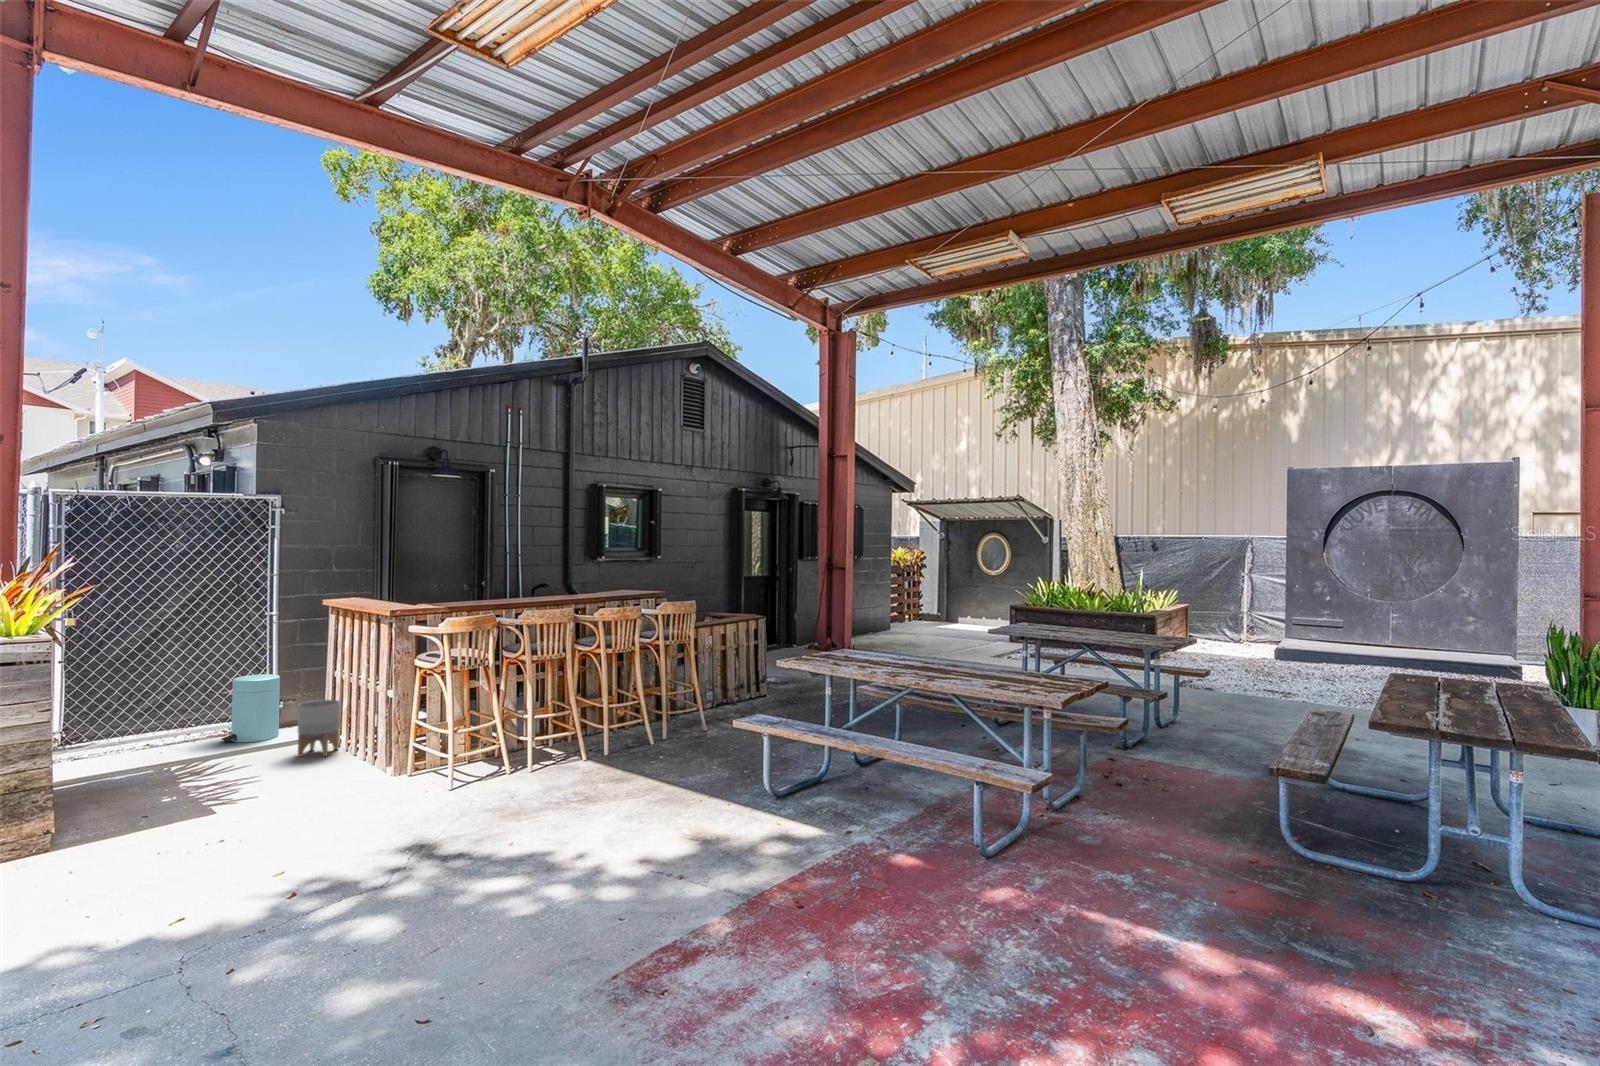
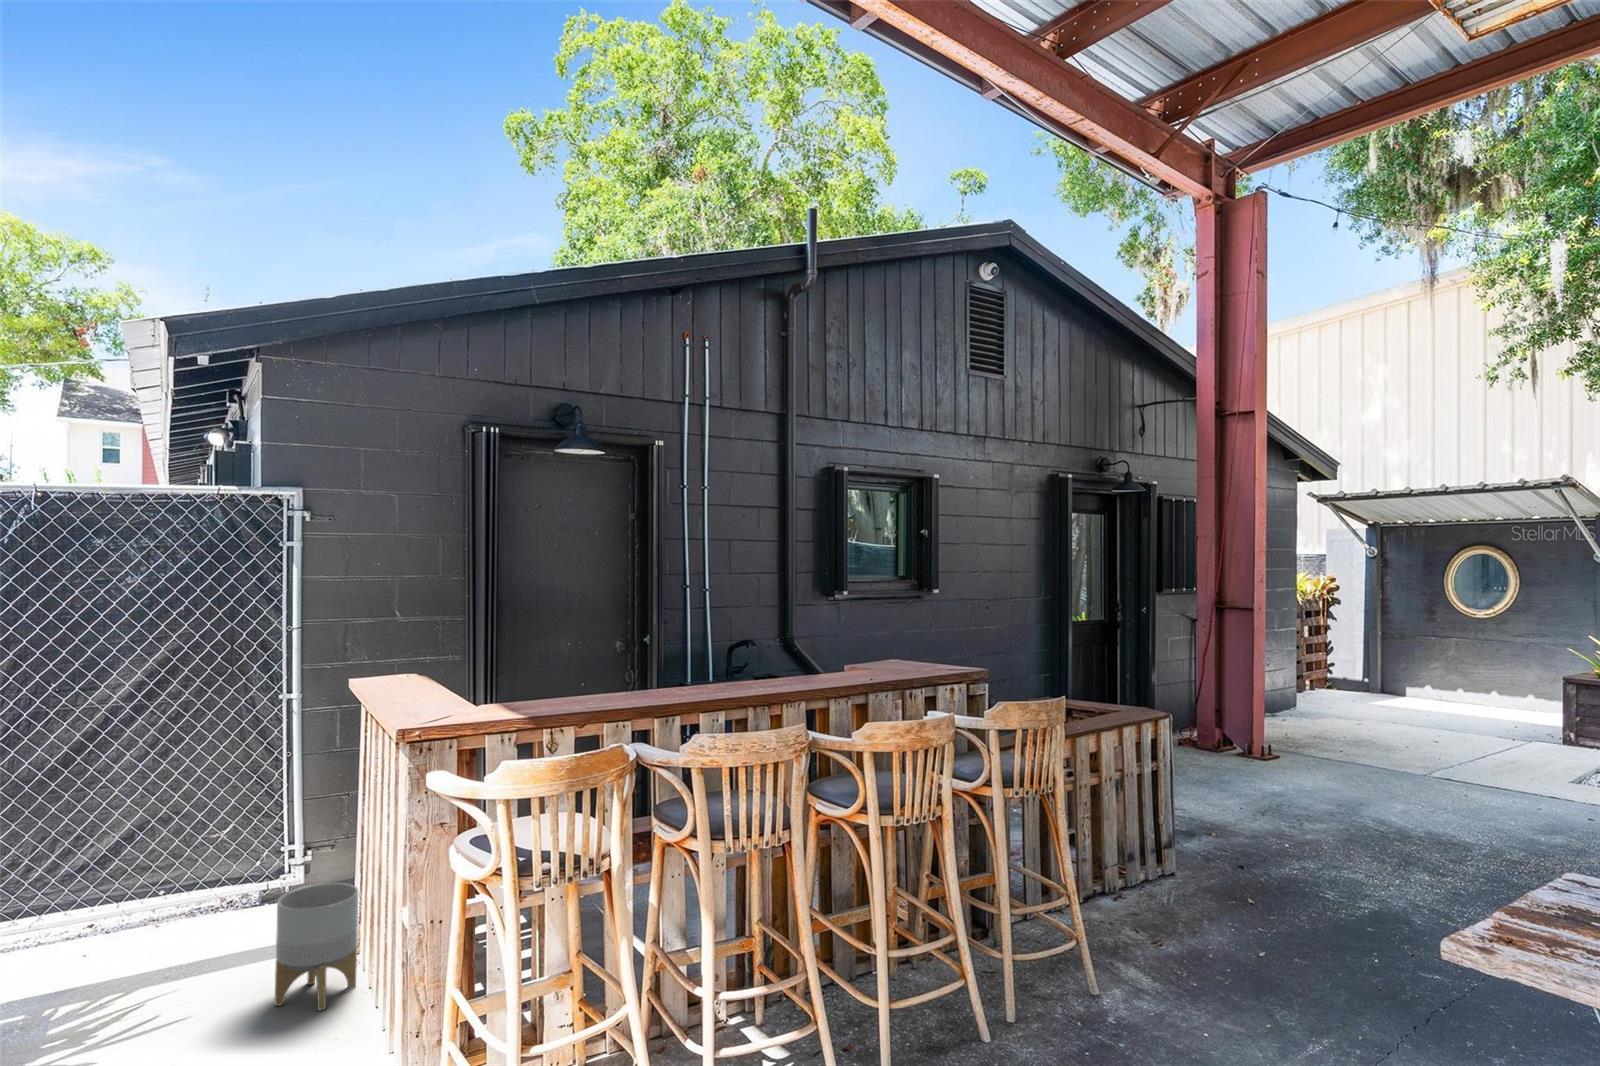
trash can: present [222,674,280,742] -> none [192,807,293,940]

